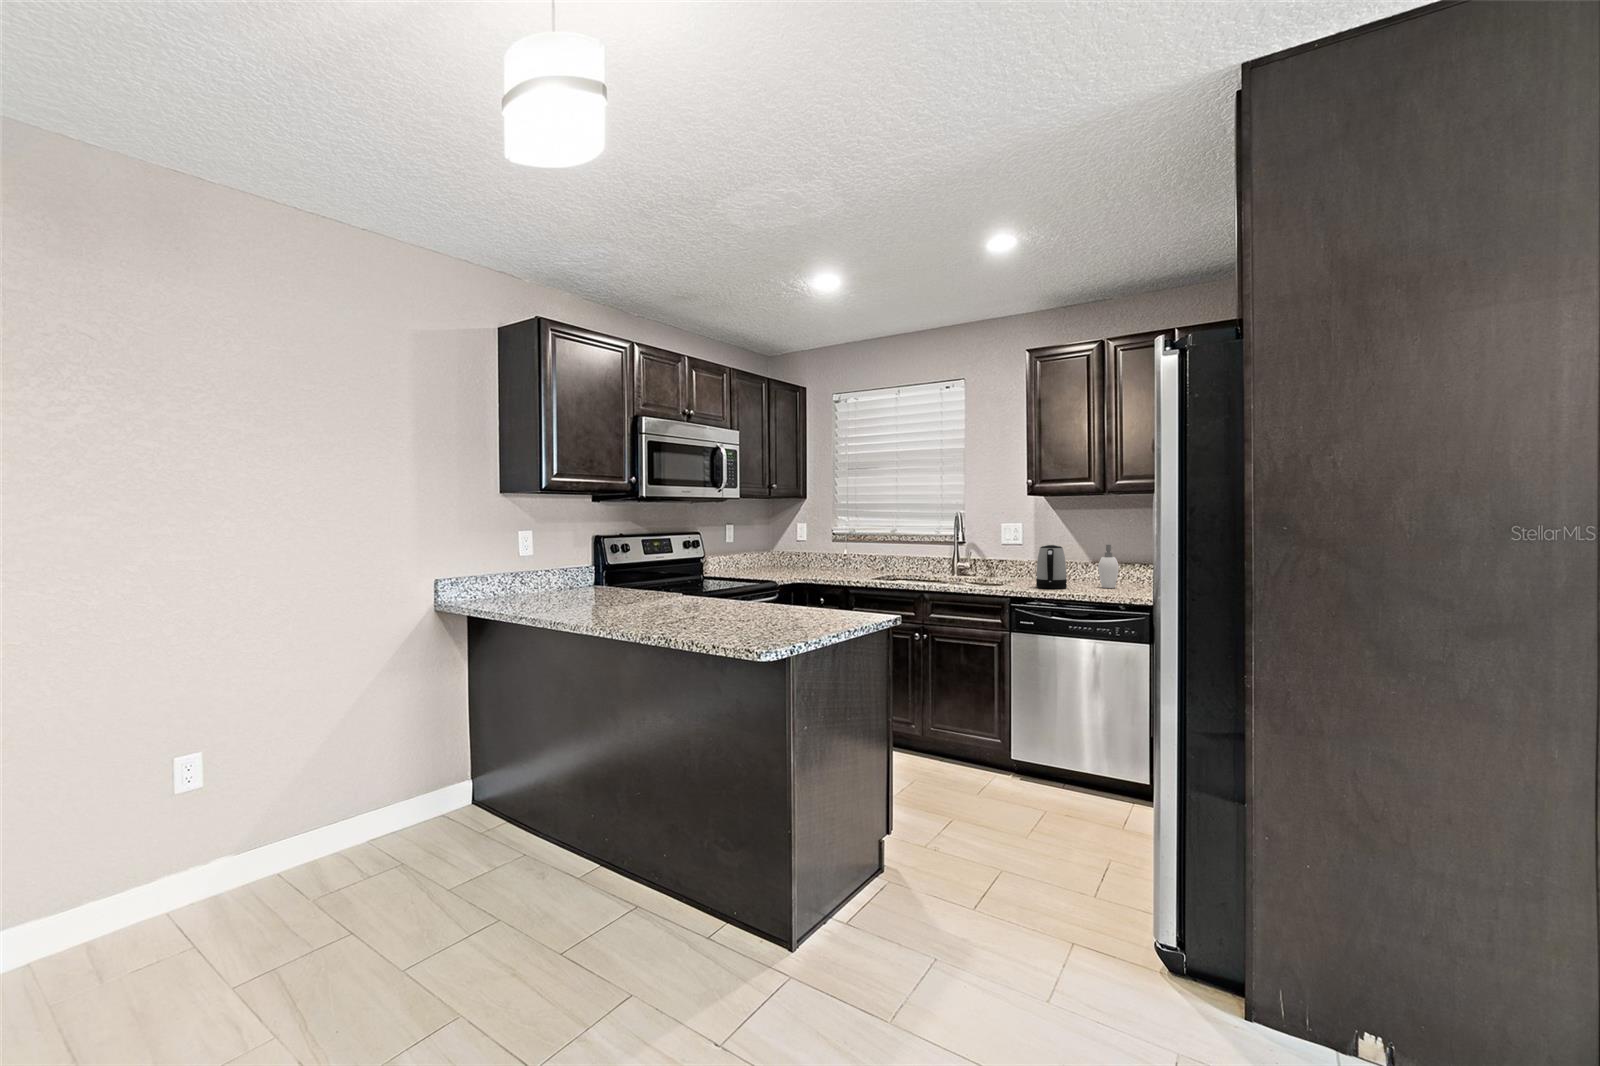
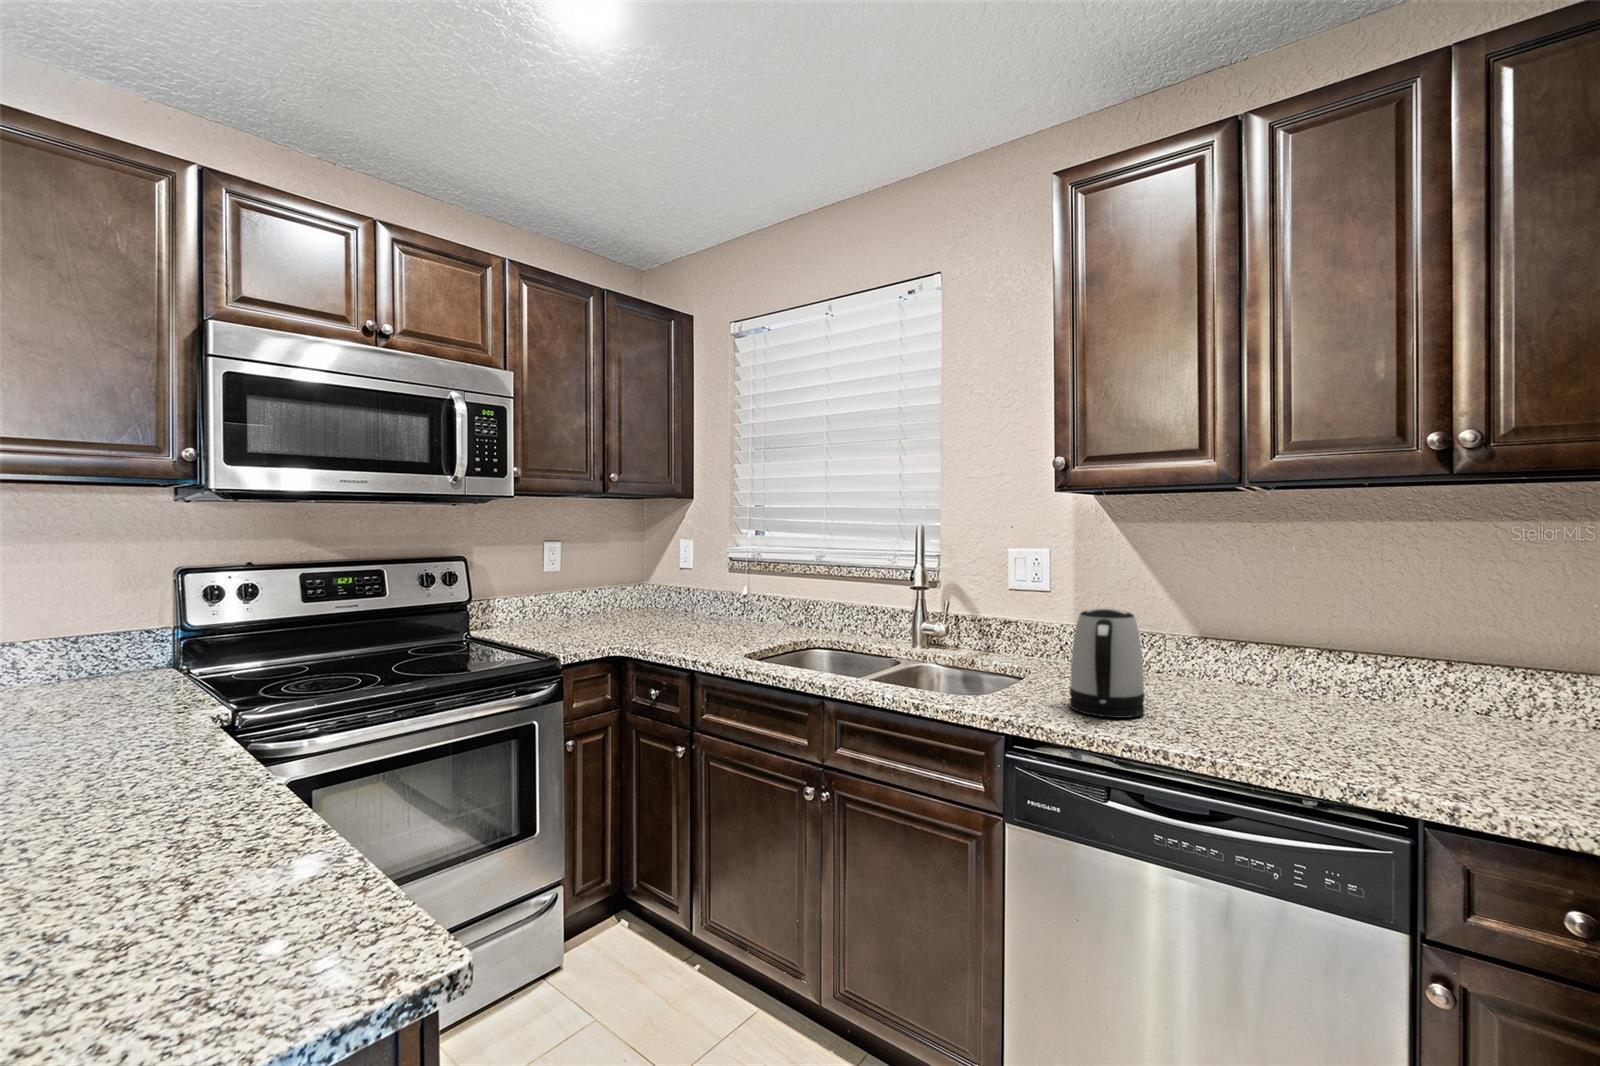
soap dispenser: present [1098,545,1119,588] -> none [1223,610,1277,719]

